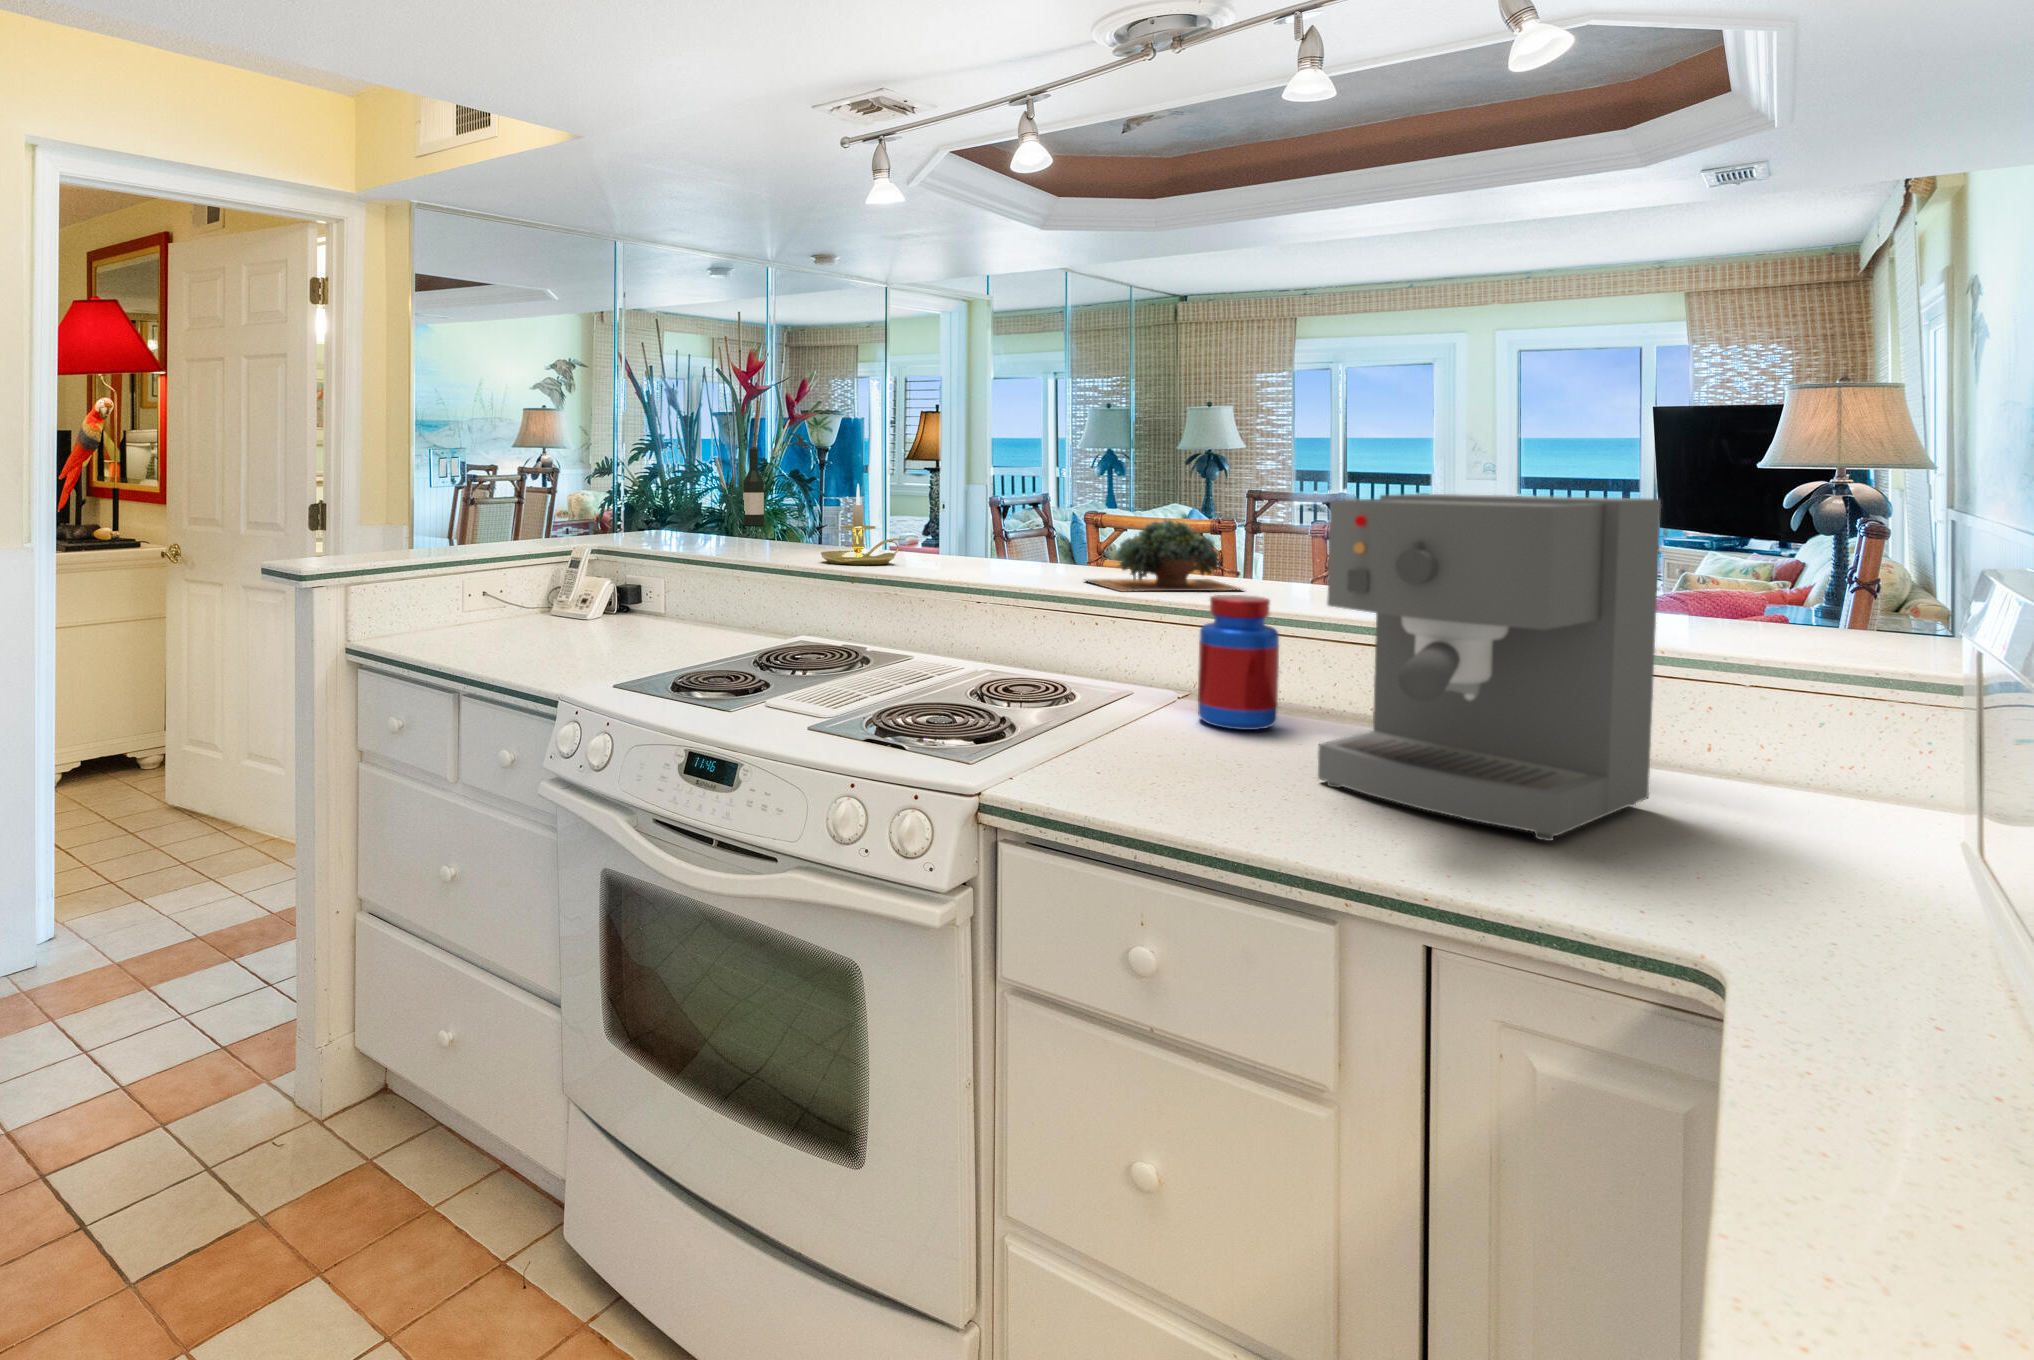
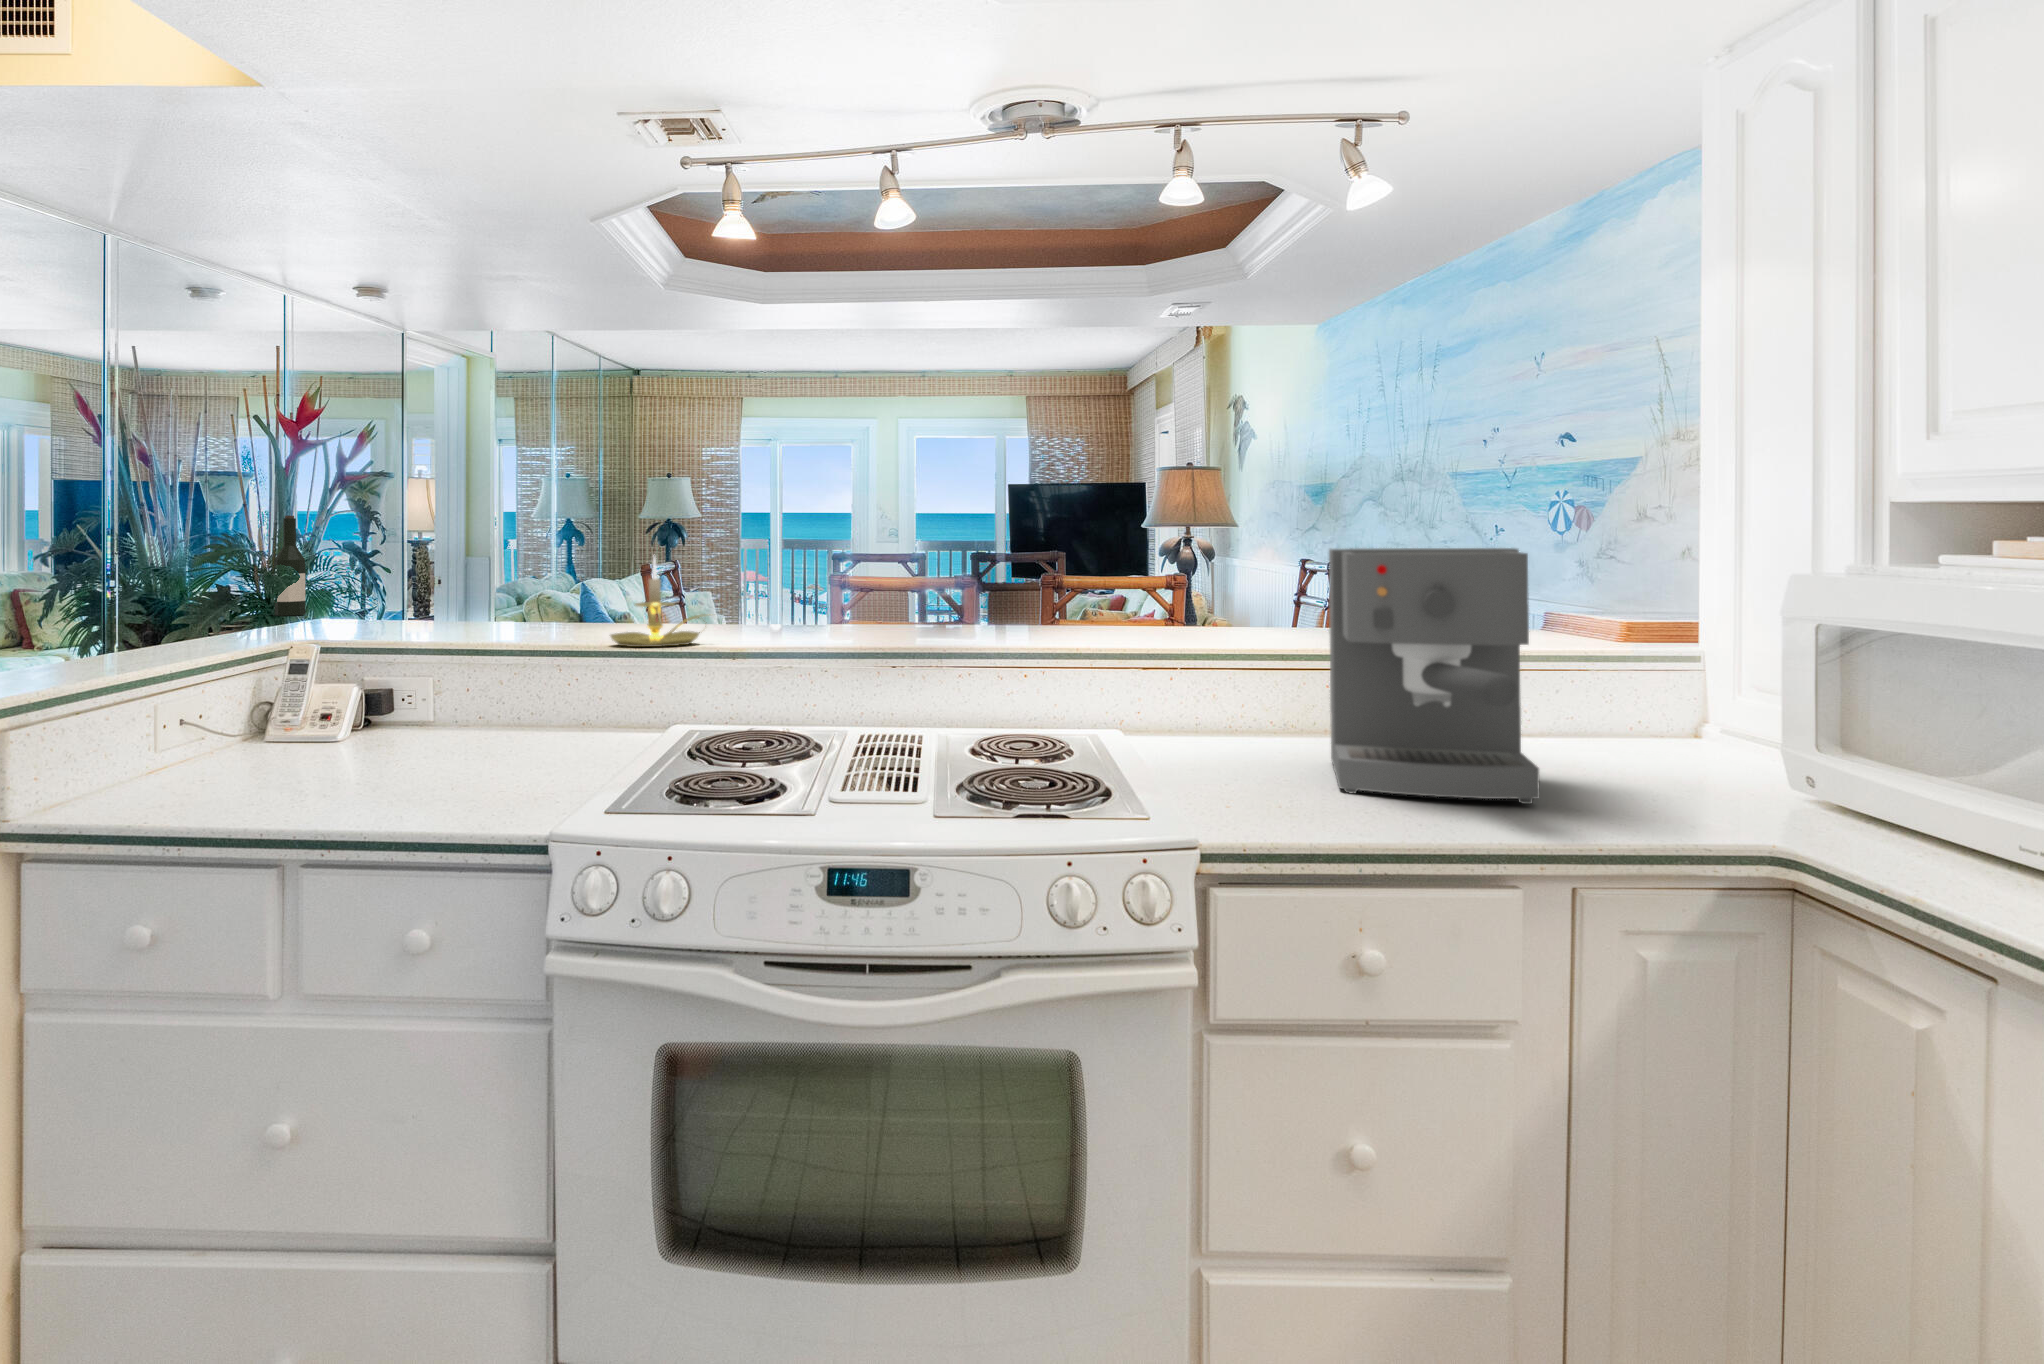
succulent plant: present [1086,520,1241,592] -> none [942,580,1091,651]
jar: present [1198,595,1279,730] -> none [1154,643,1222,762]

